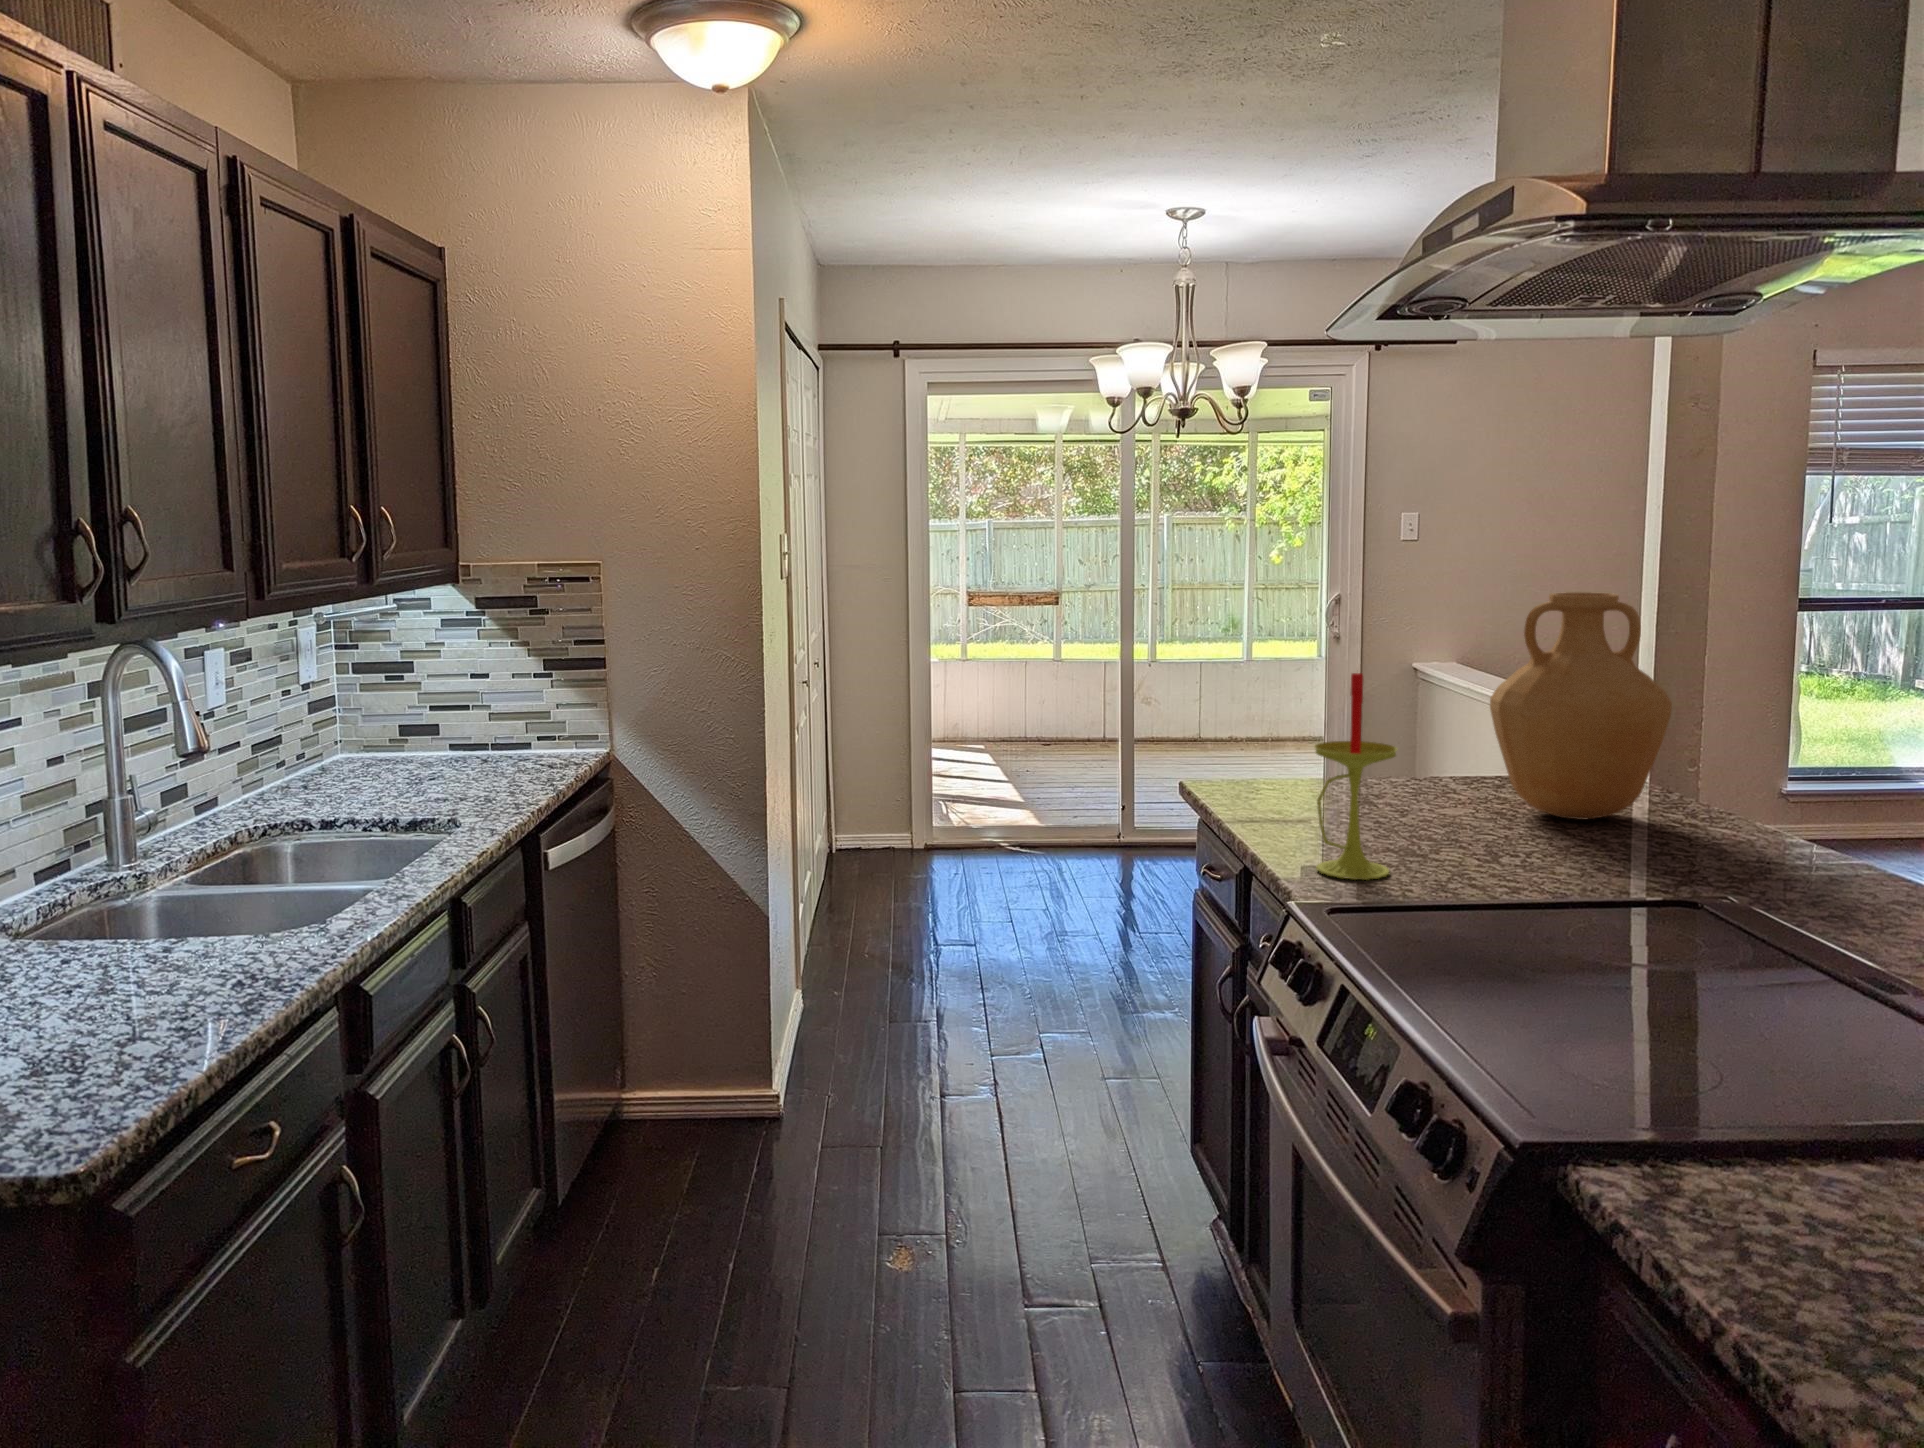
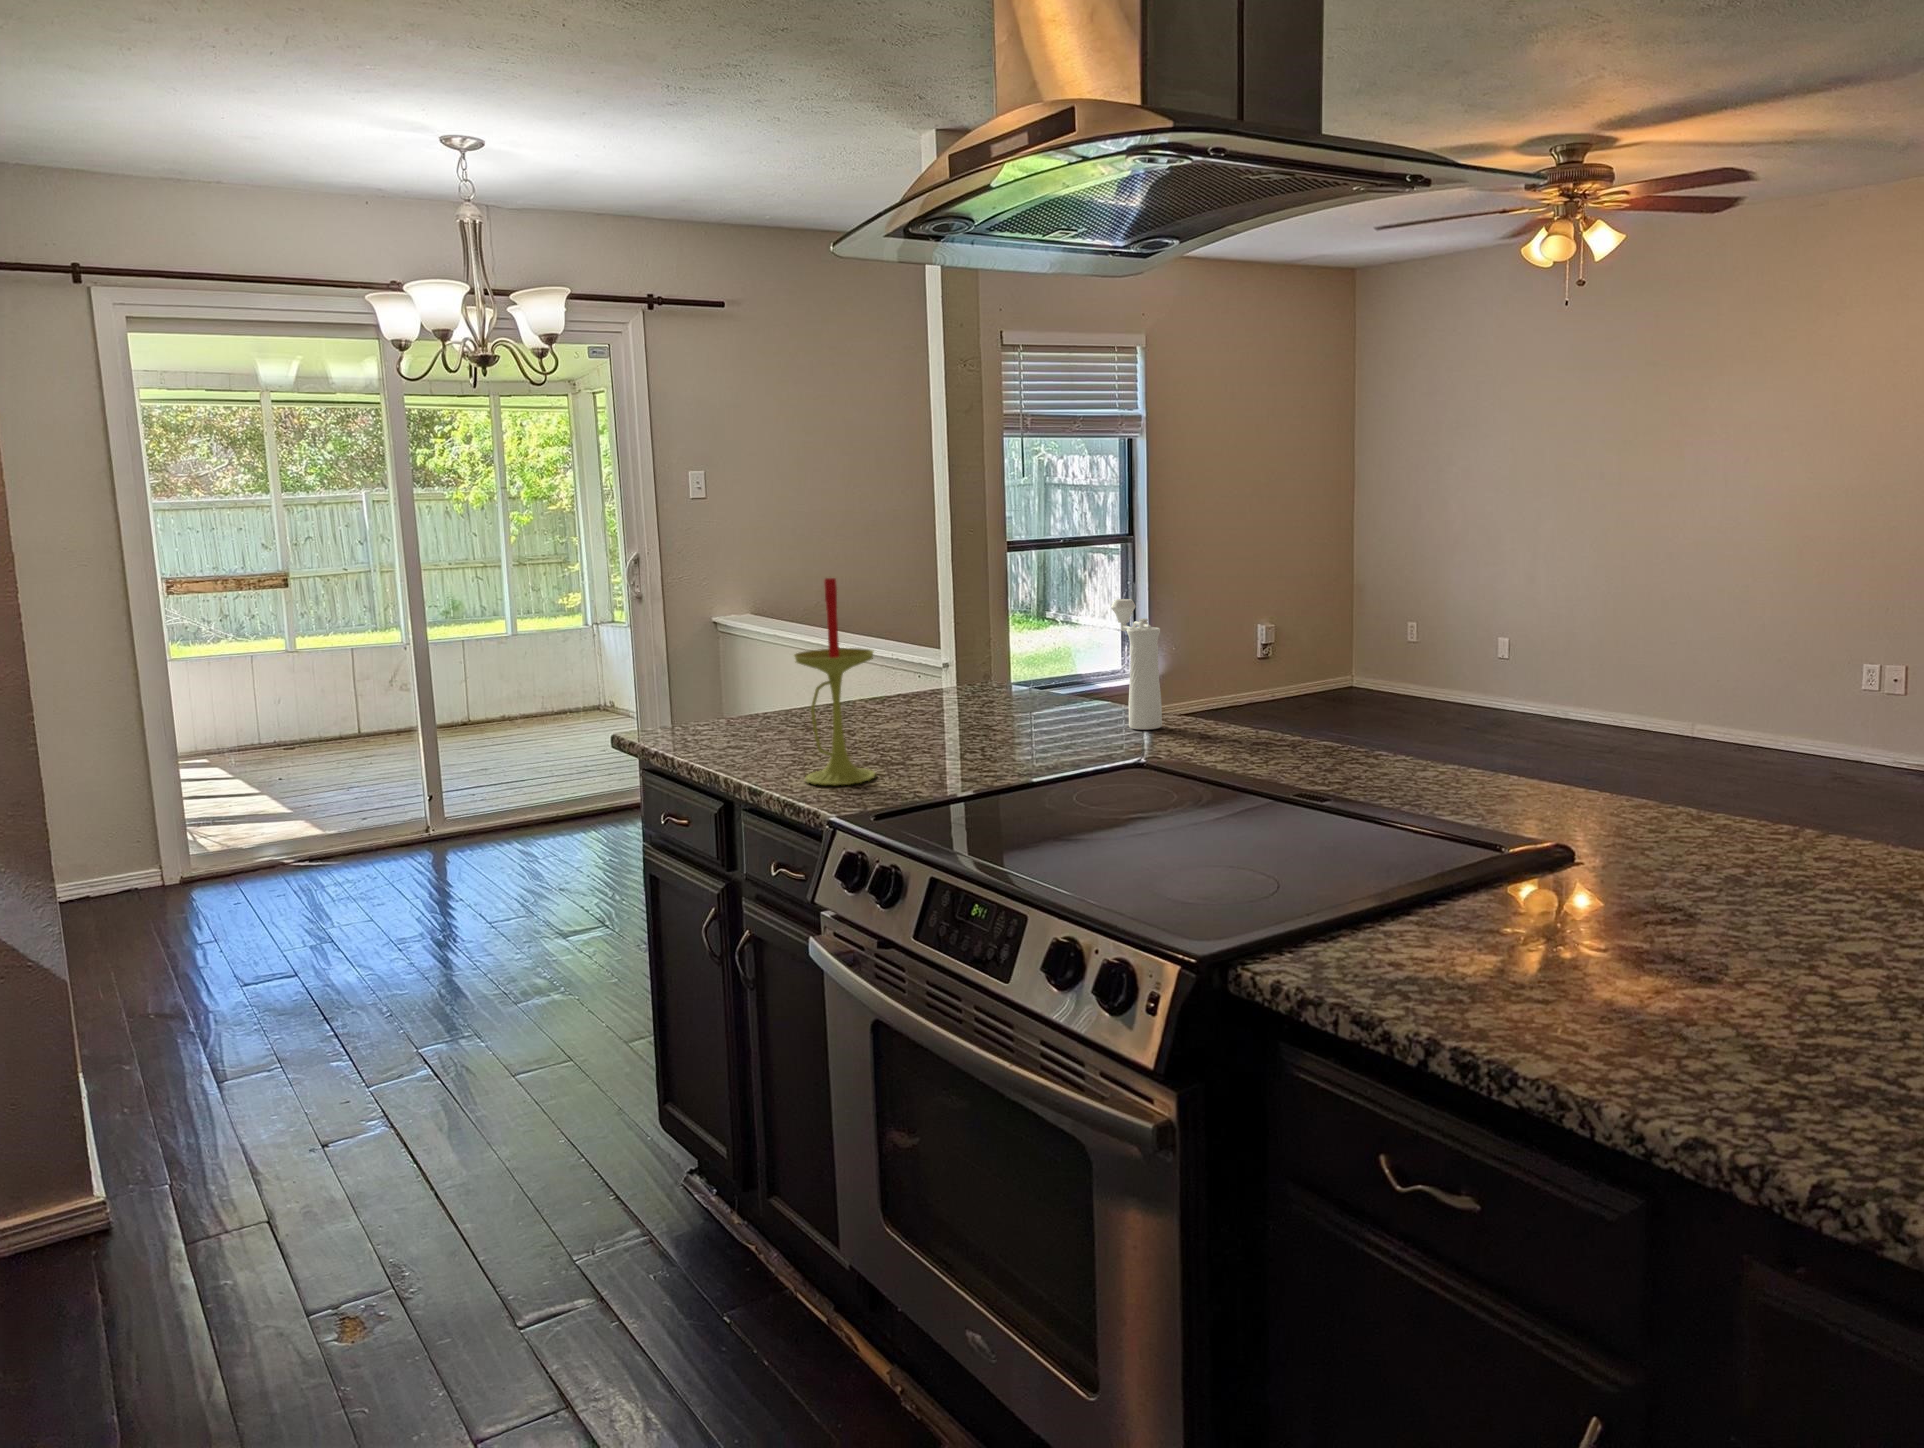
vase: present [1490,592,1672,820] -> none [902,505,1052,712]
pepper mill: none [1732,714,1784,872] -> present [1111,599,1162,730]

